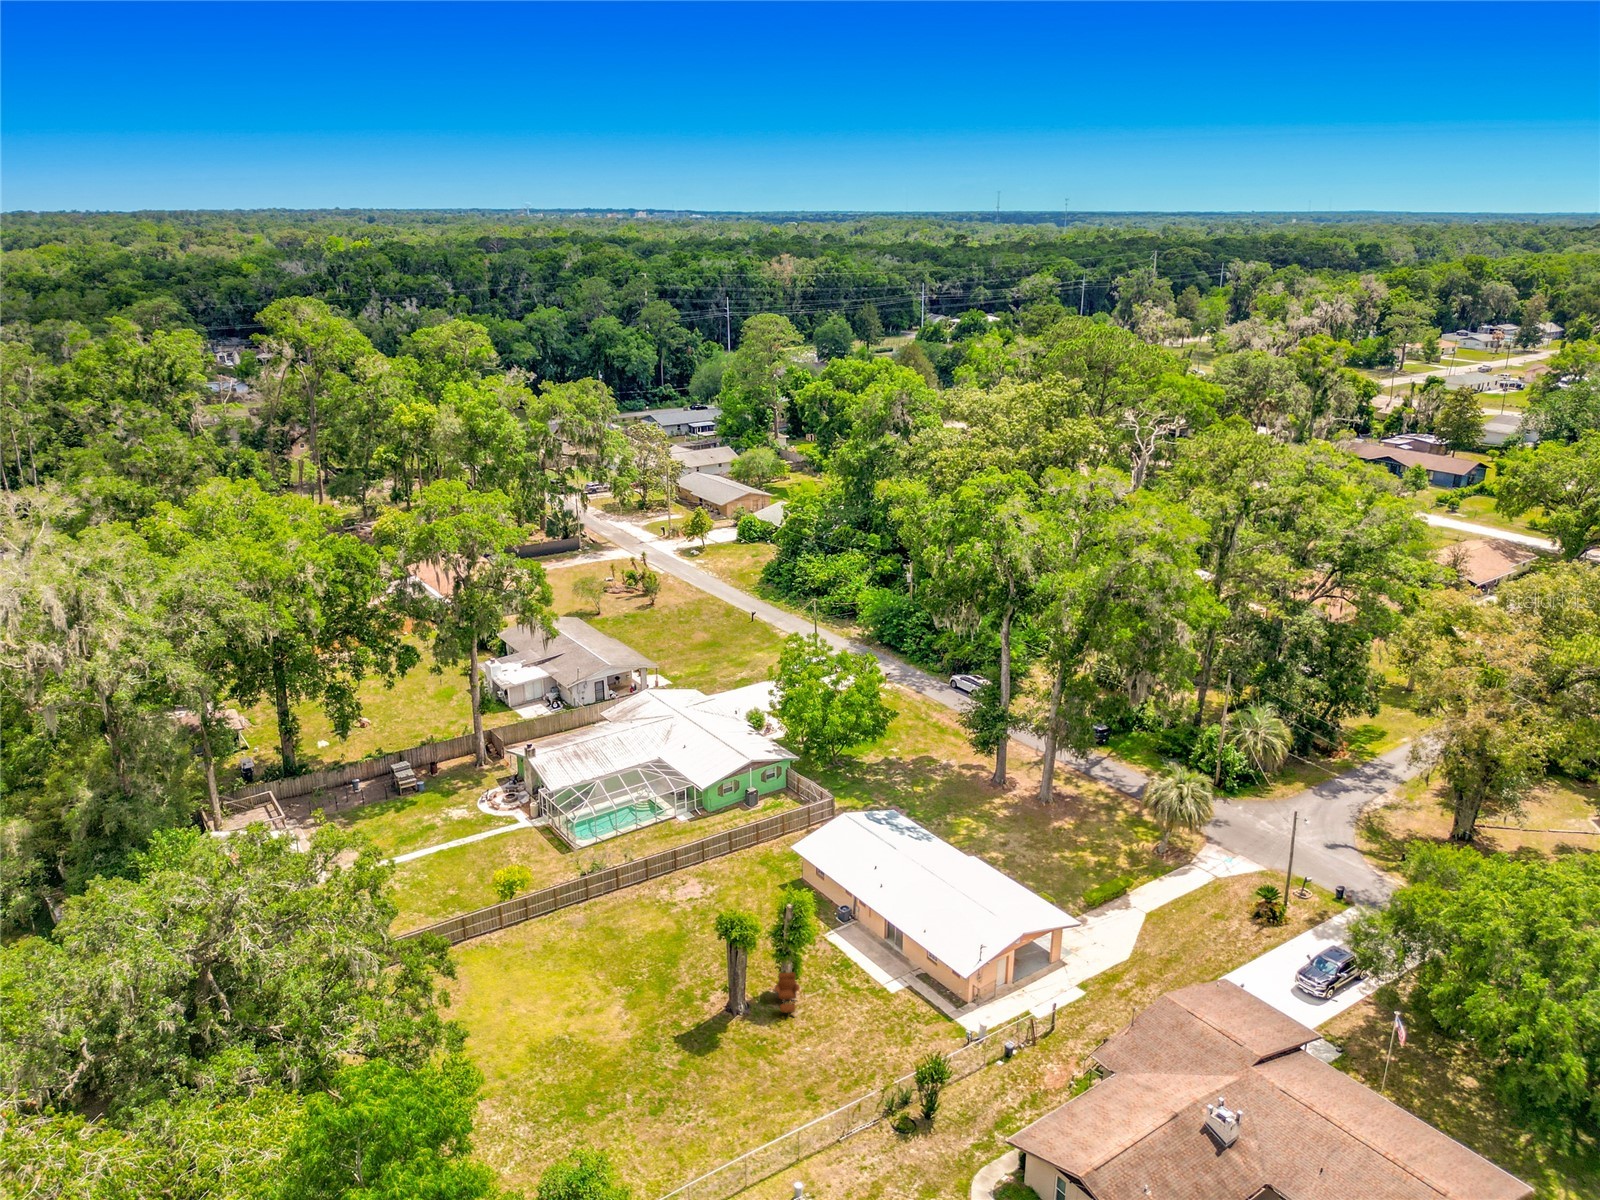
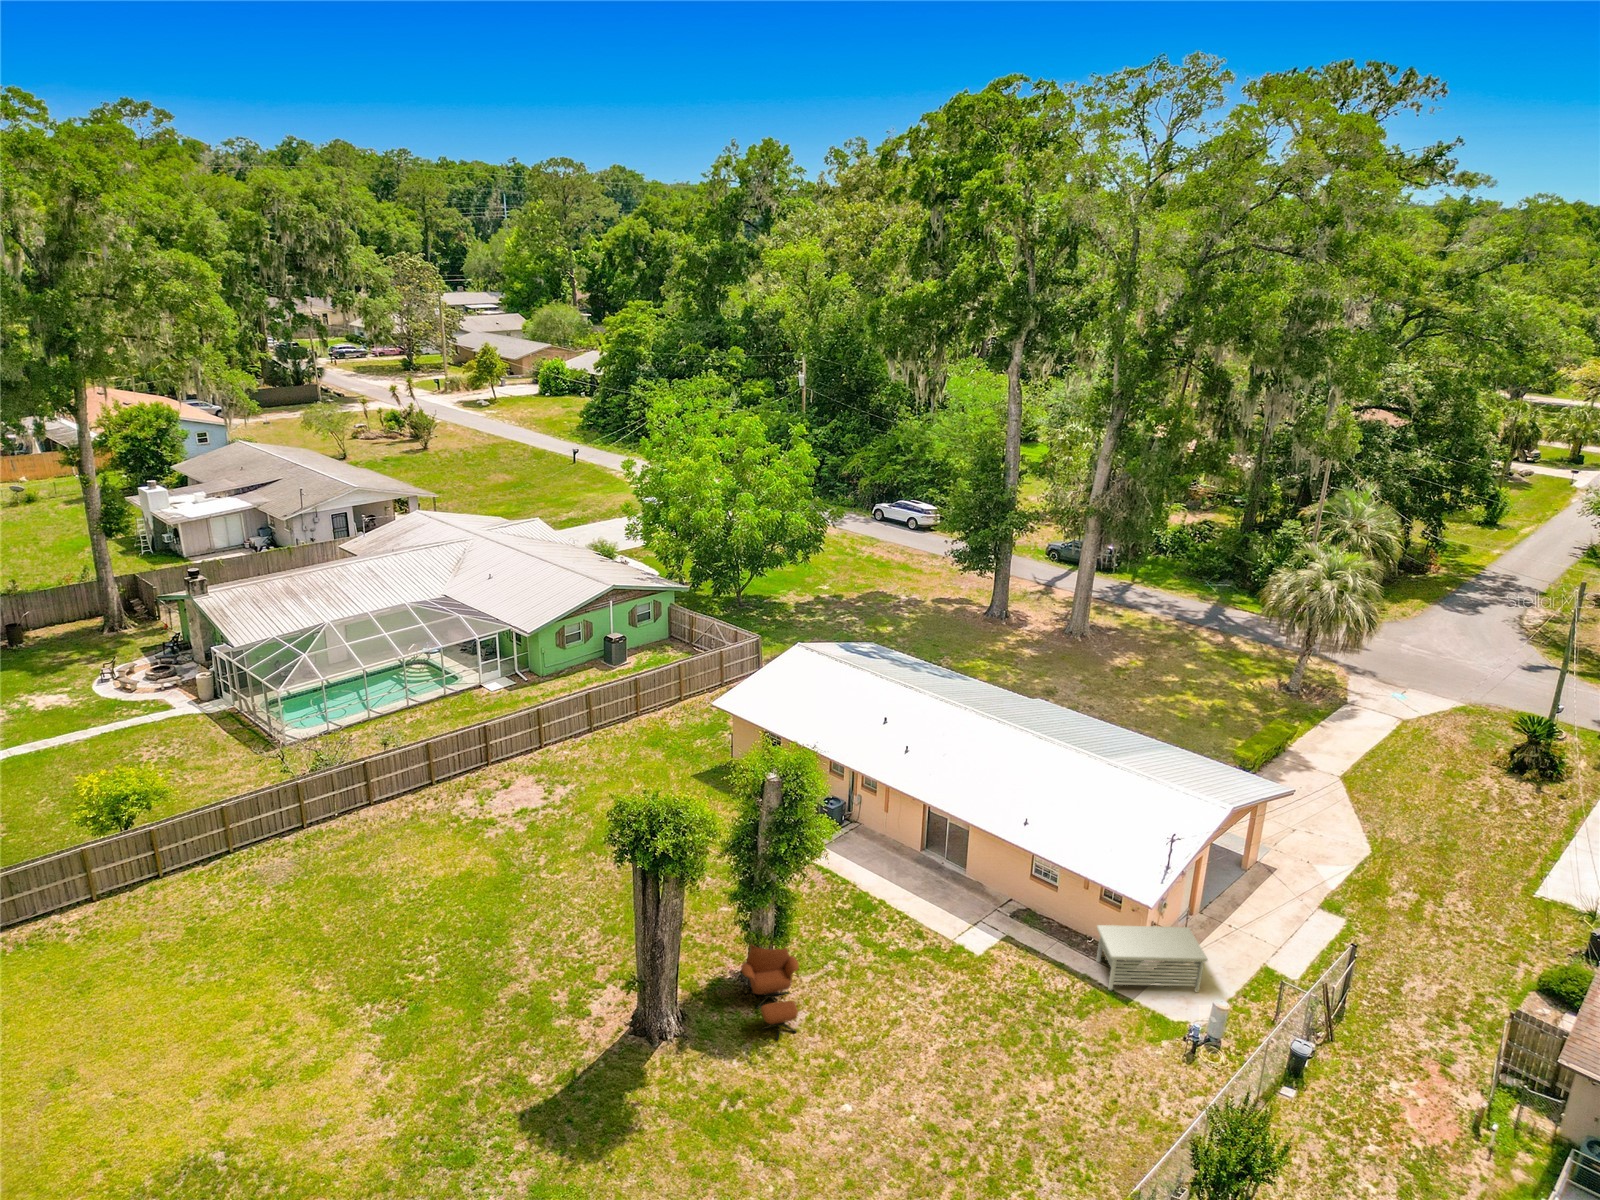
storage bench: none [943,985,989,1021] -> present [1096,925,1208,992]

